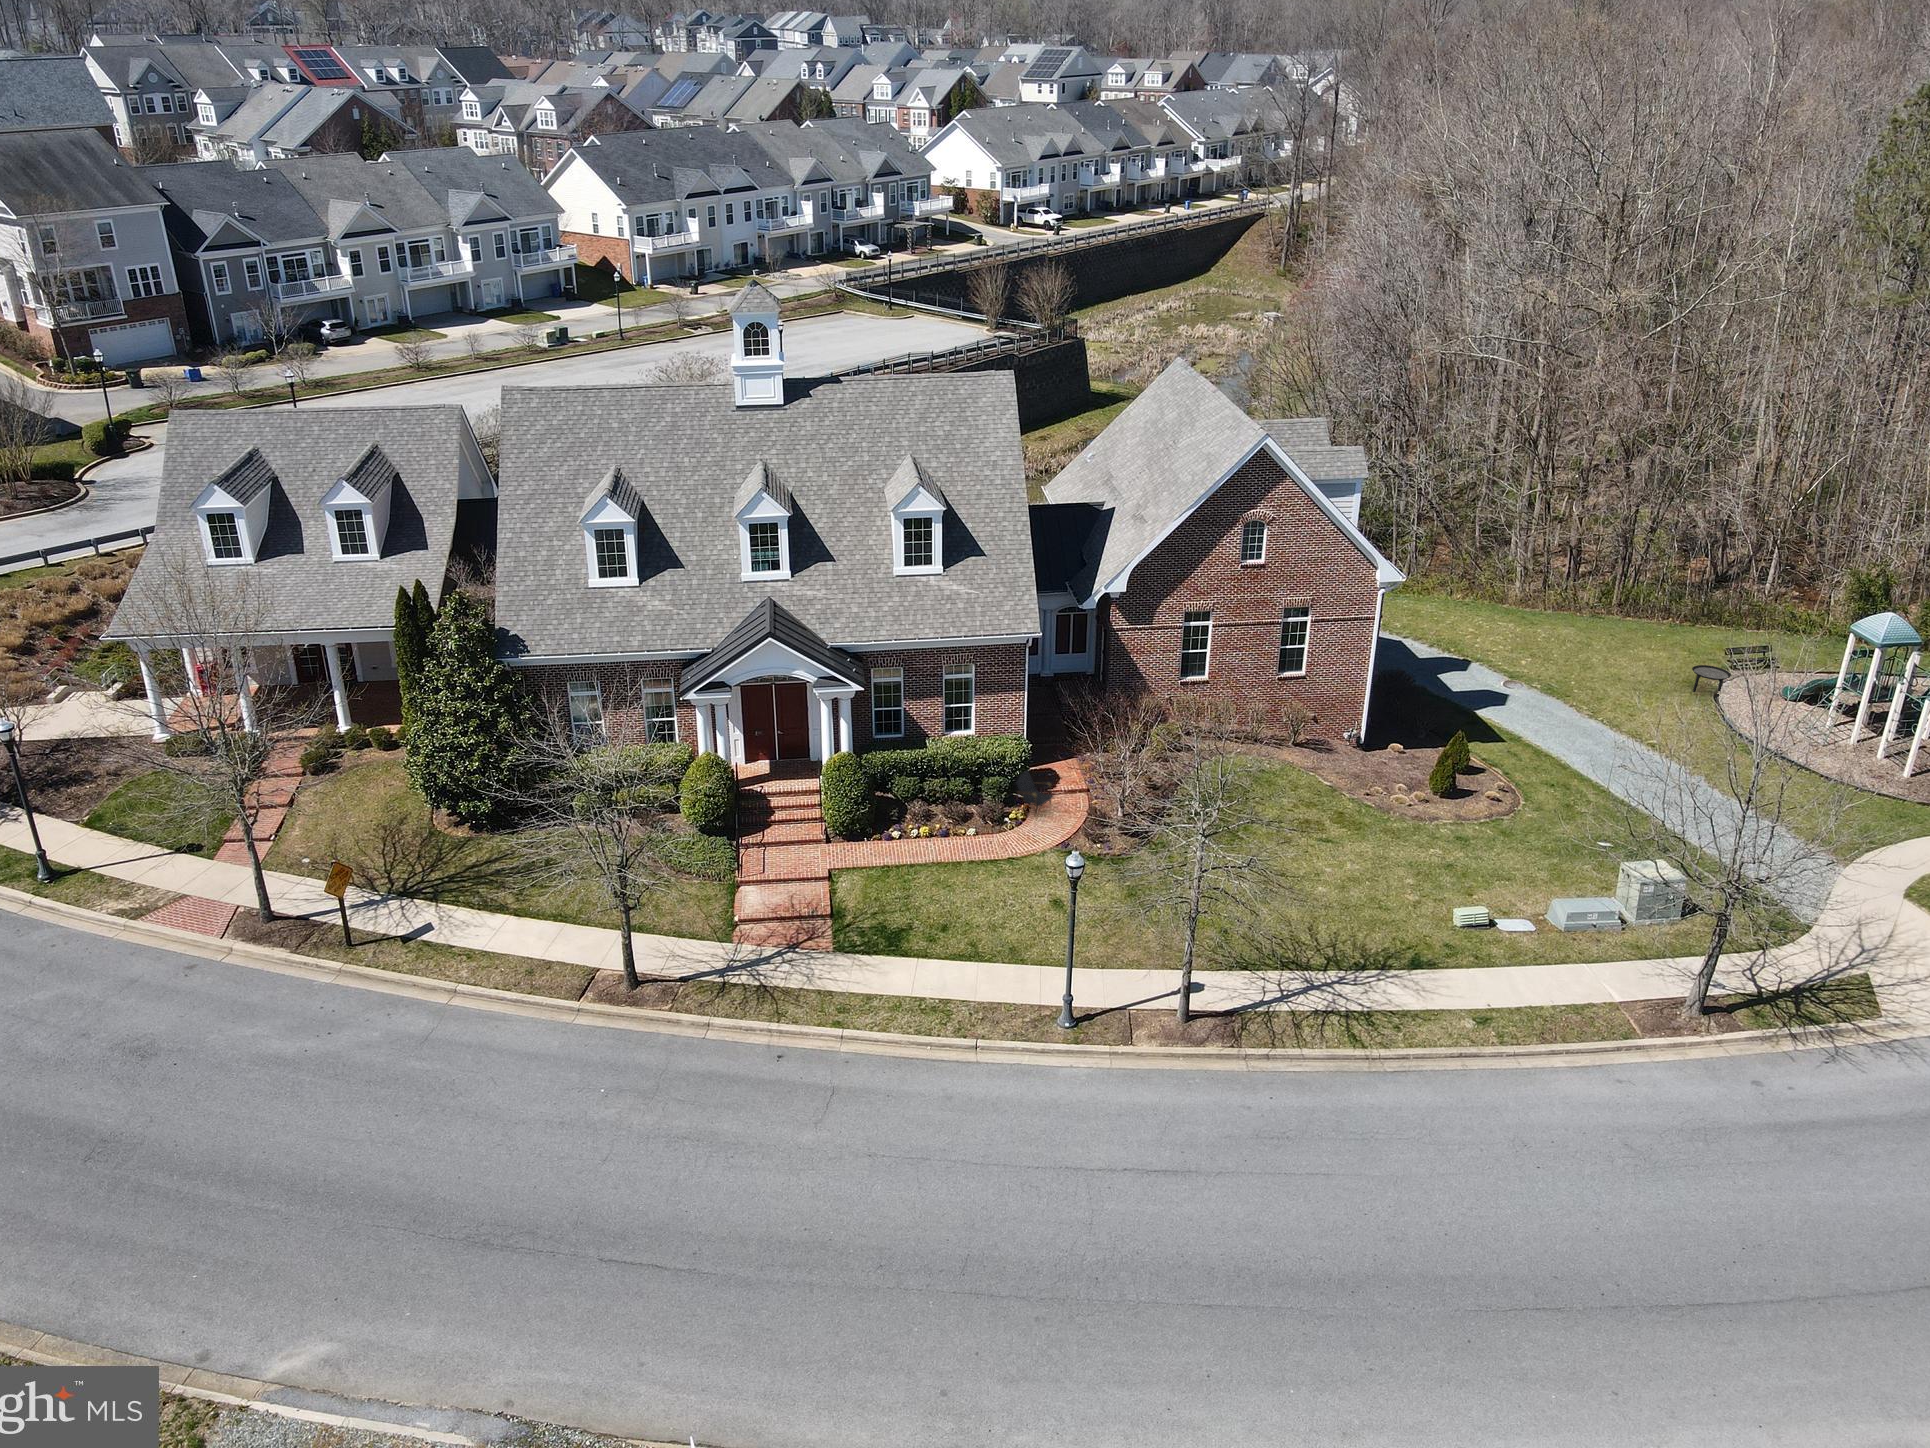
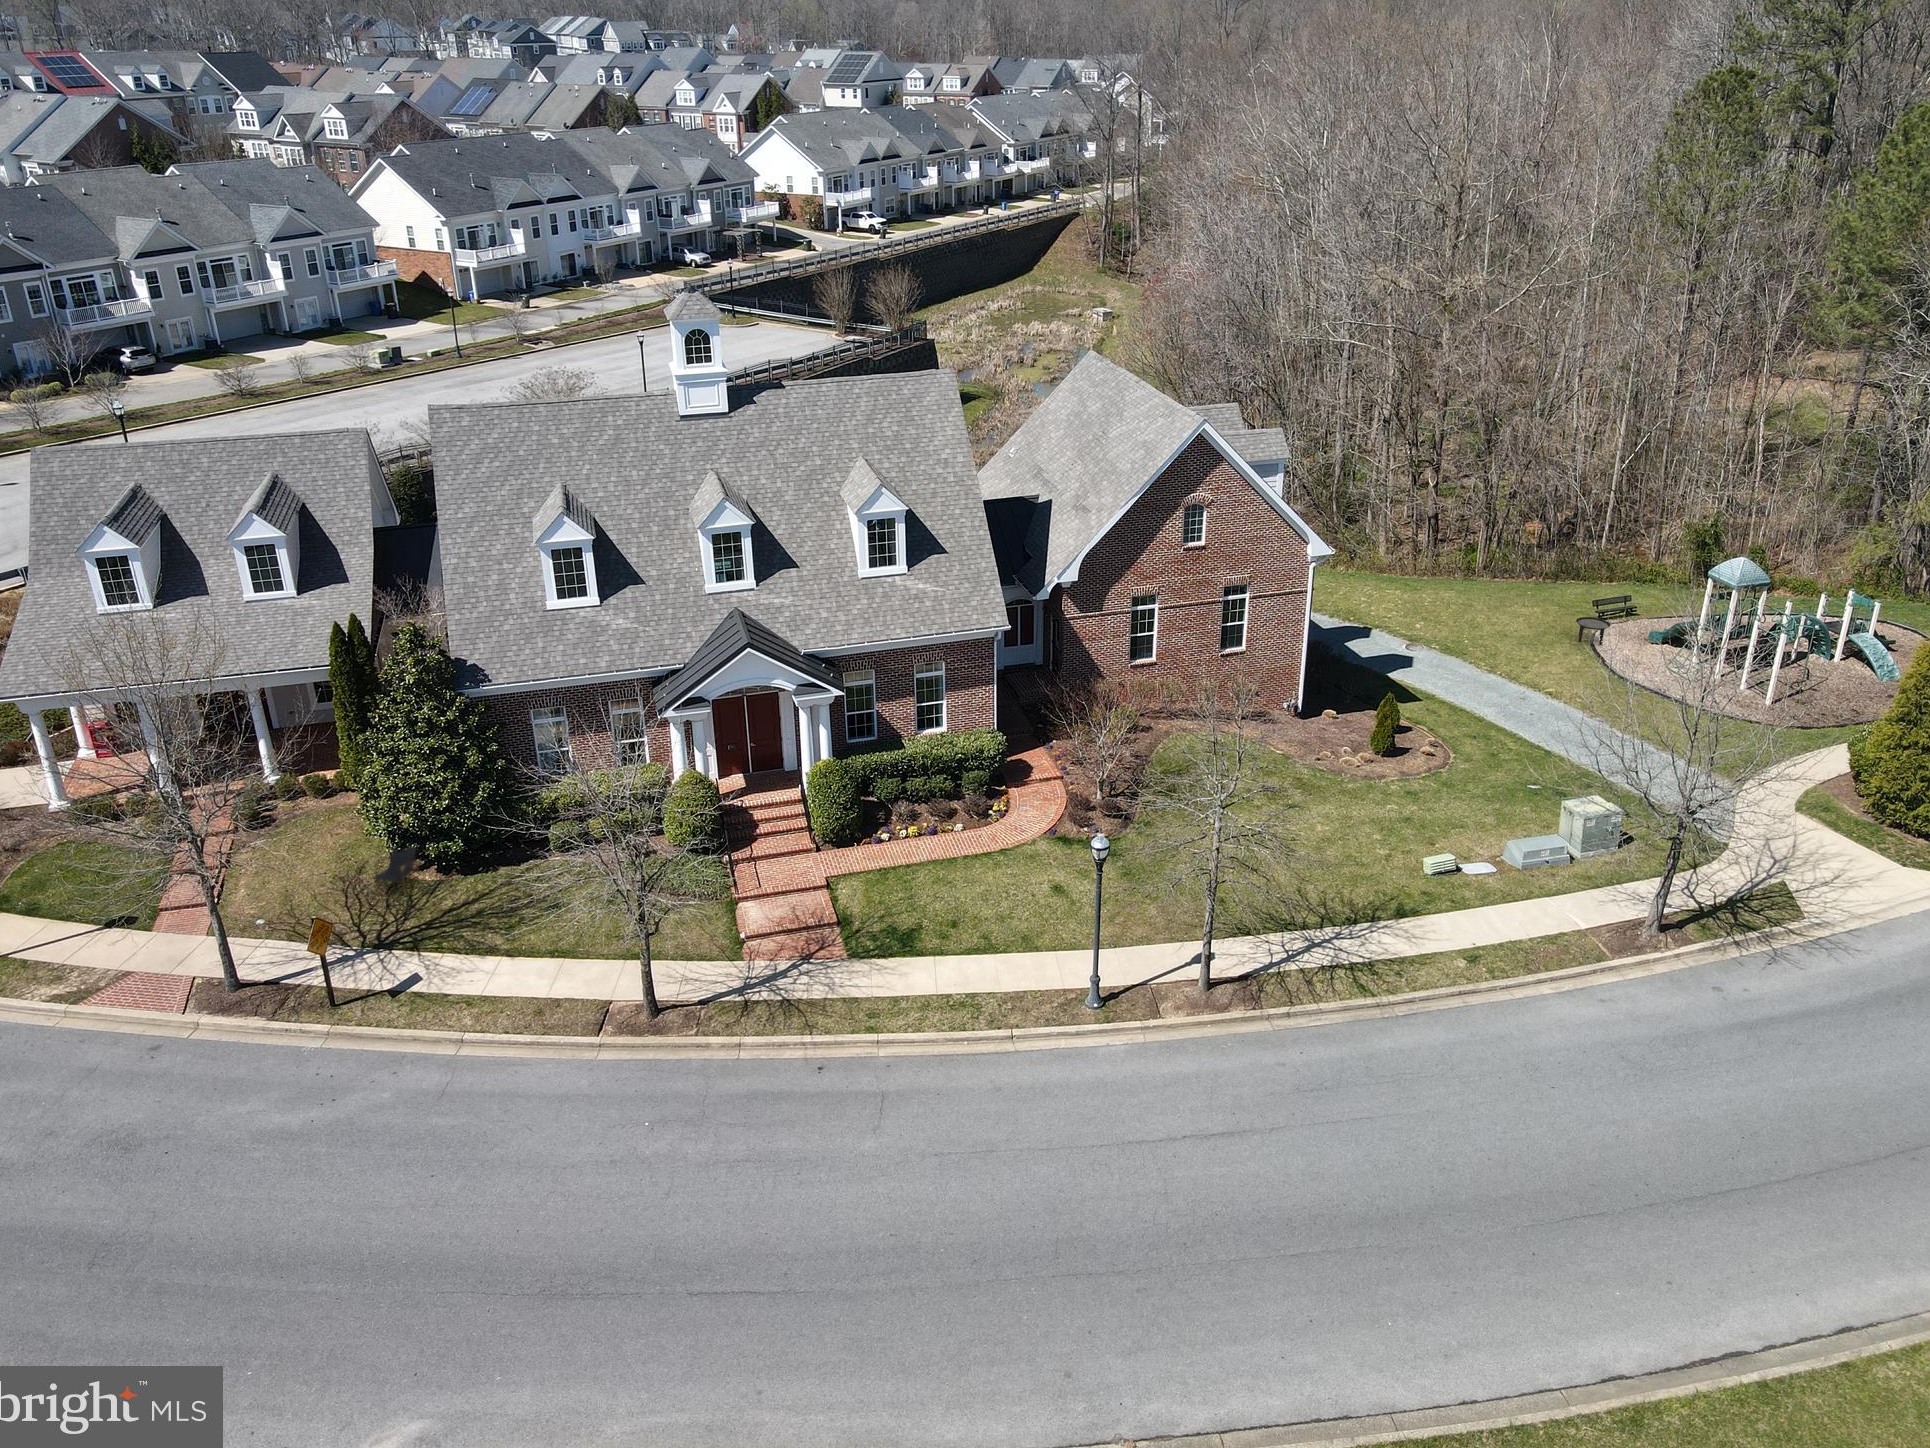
lounge chair: present [1016,771,1053,814] -> present [374,846,419,891]

